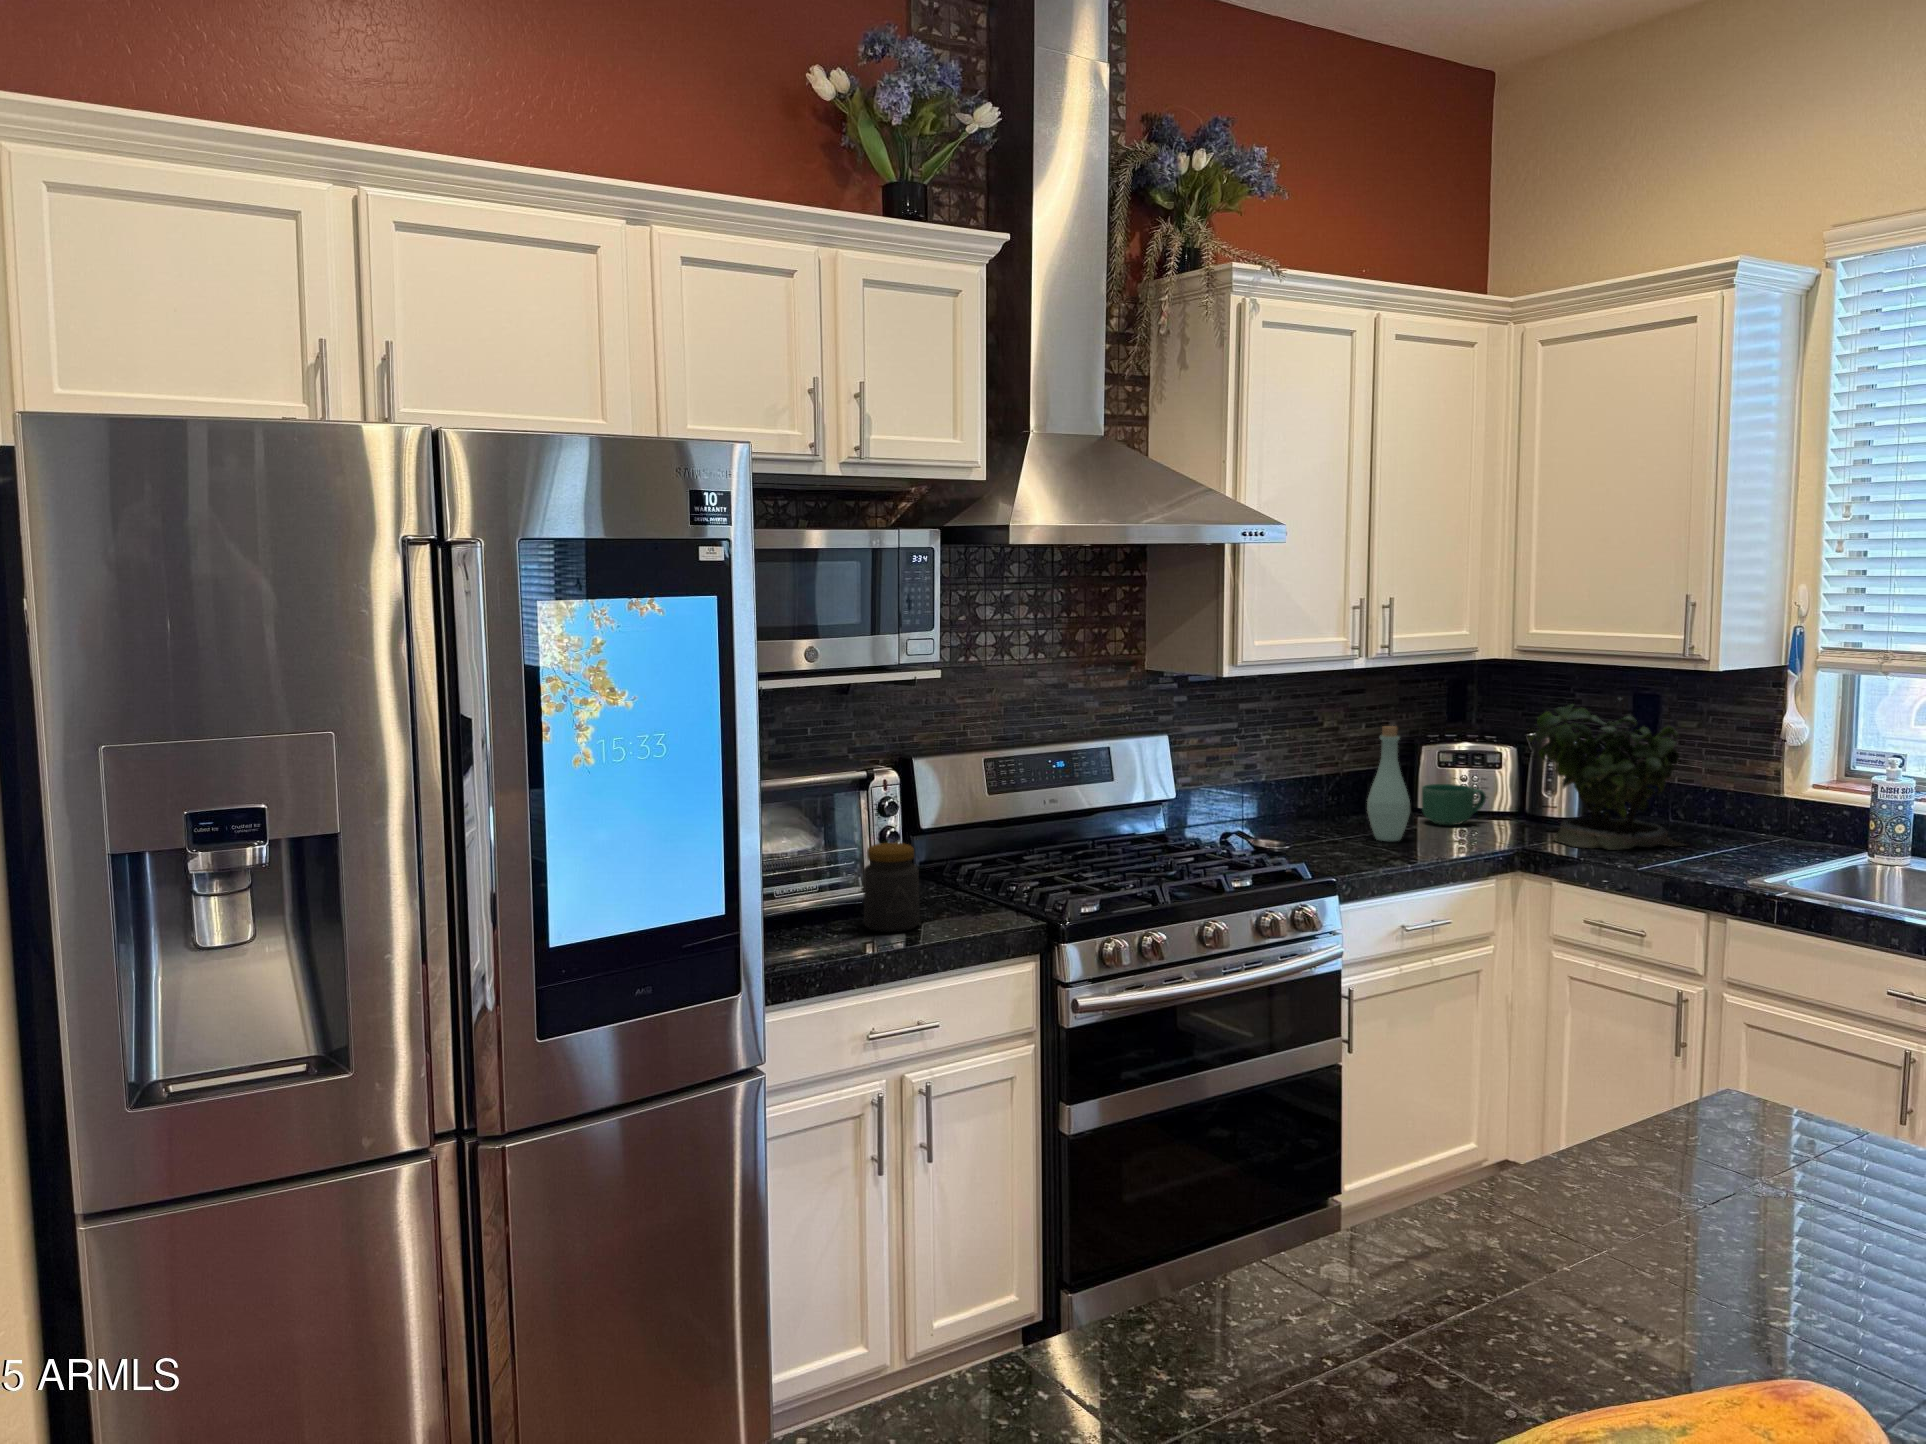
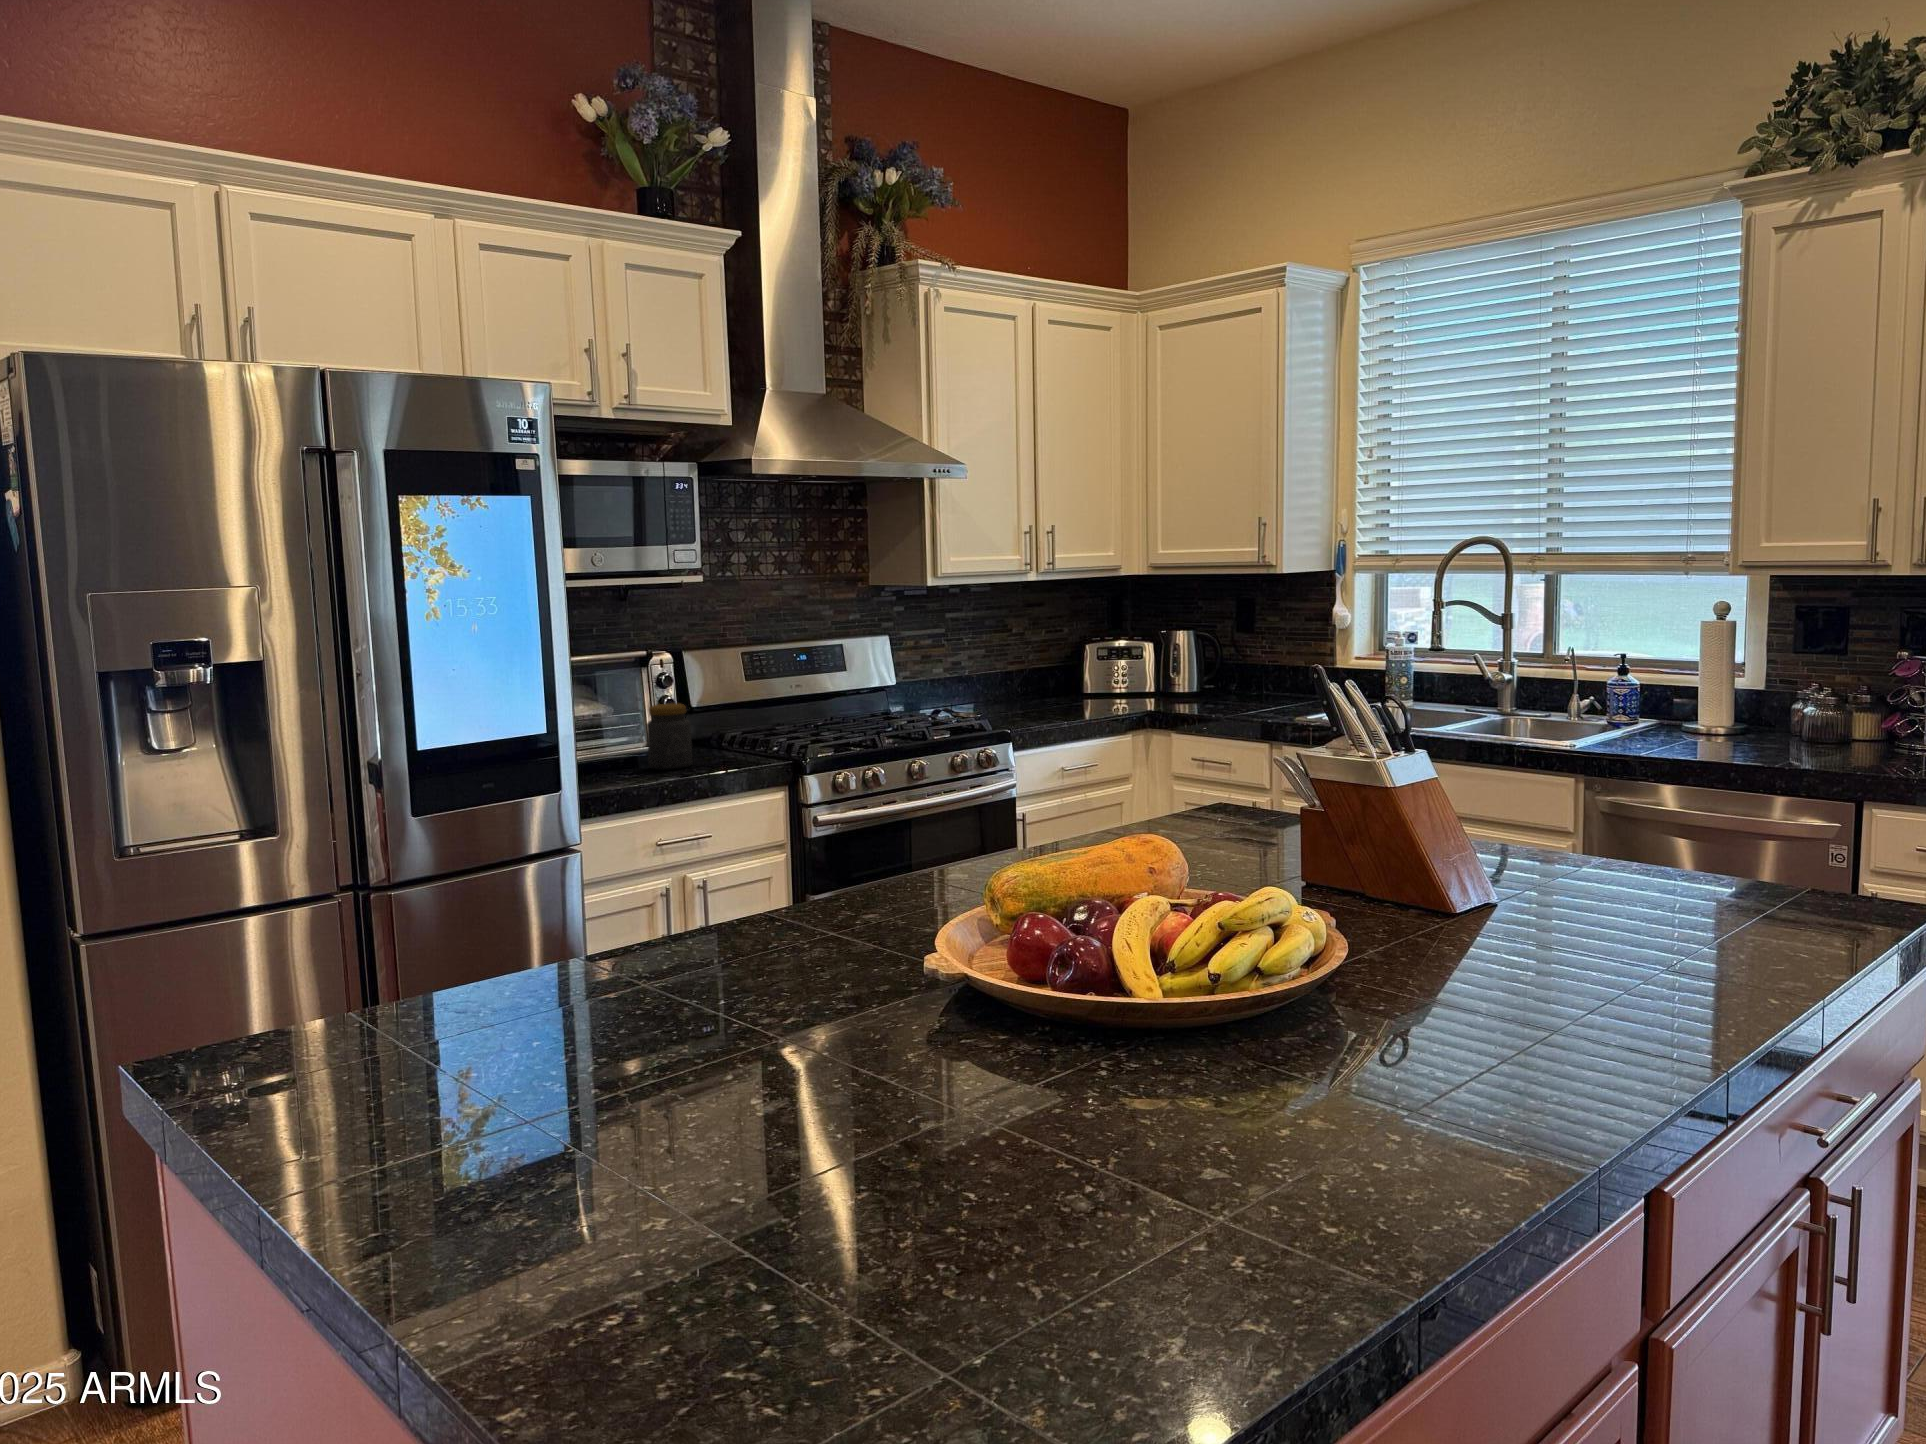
potted plant: present [1528,698,1685,850] -> none [1161,596,1273,708]
bottle: present [1367,726,1410,841] -> none [1043,624,1075,713]
mug: present [1422,784,1486,825] -> none [1088,673,1135,703]

